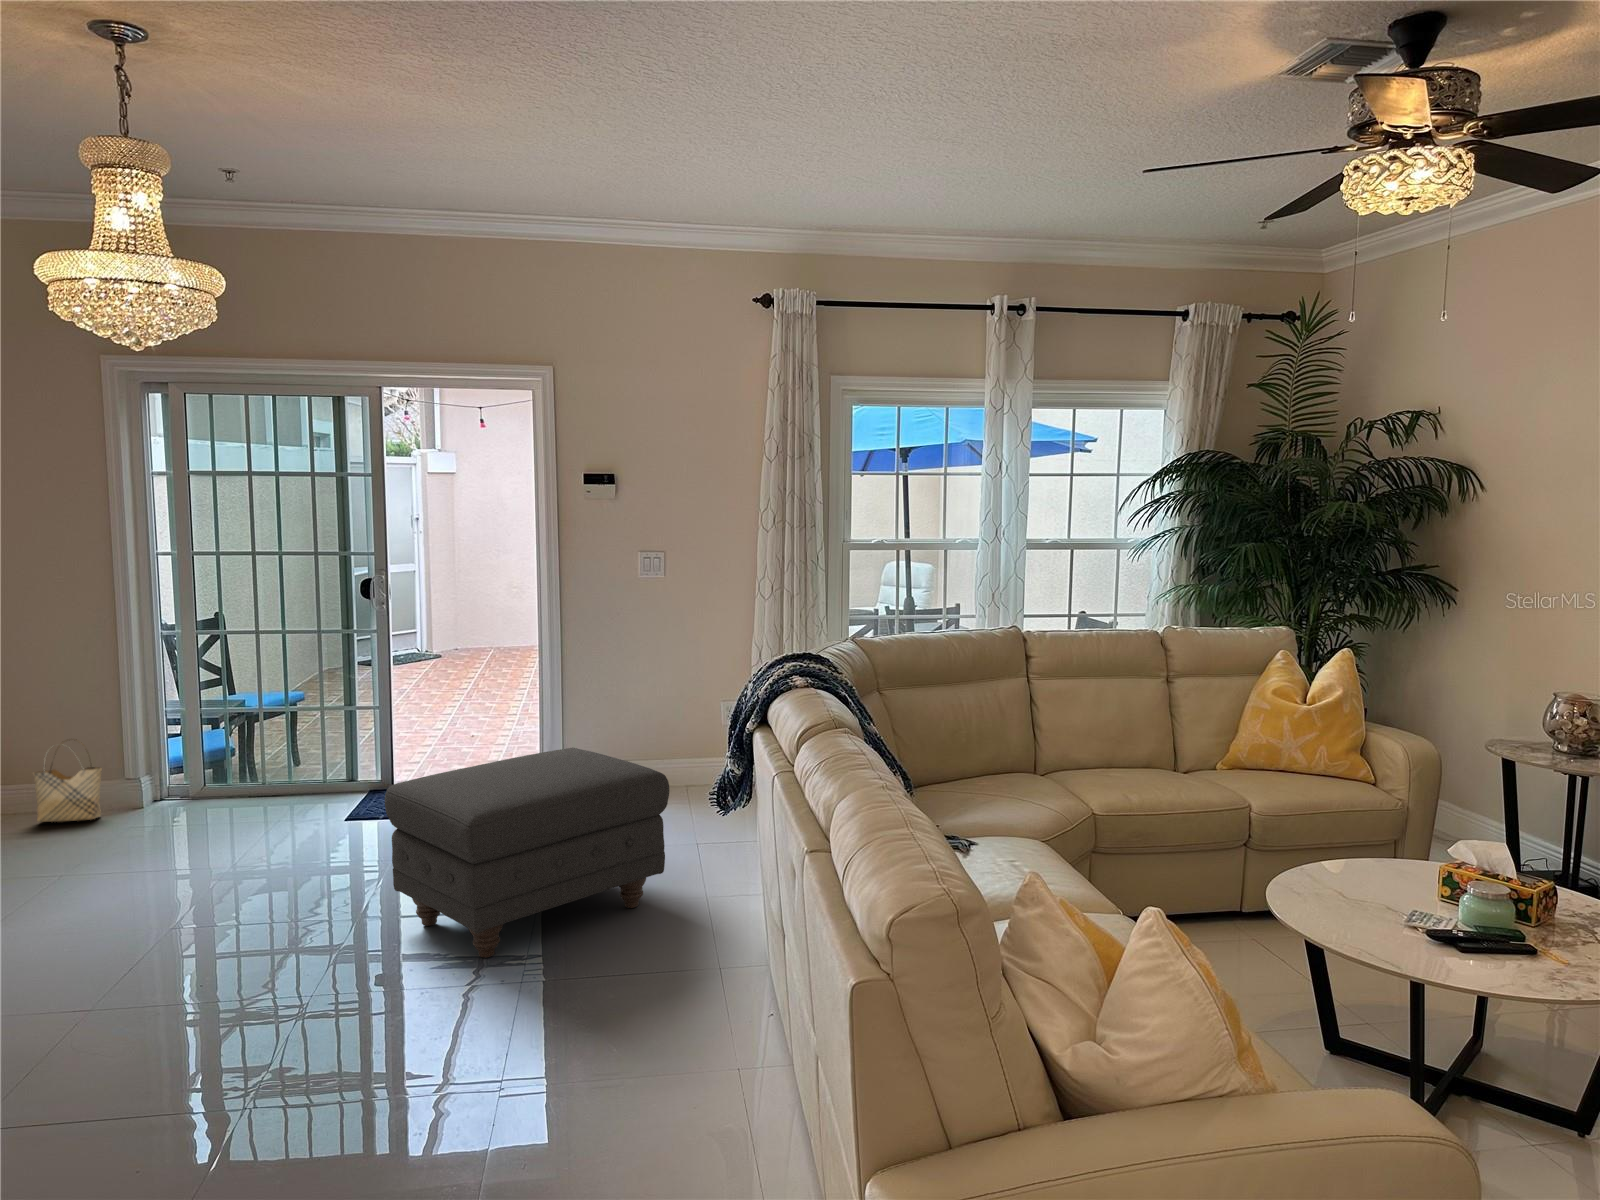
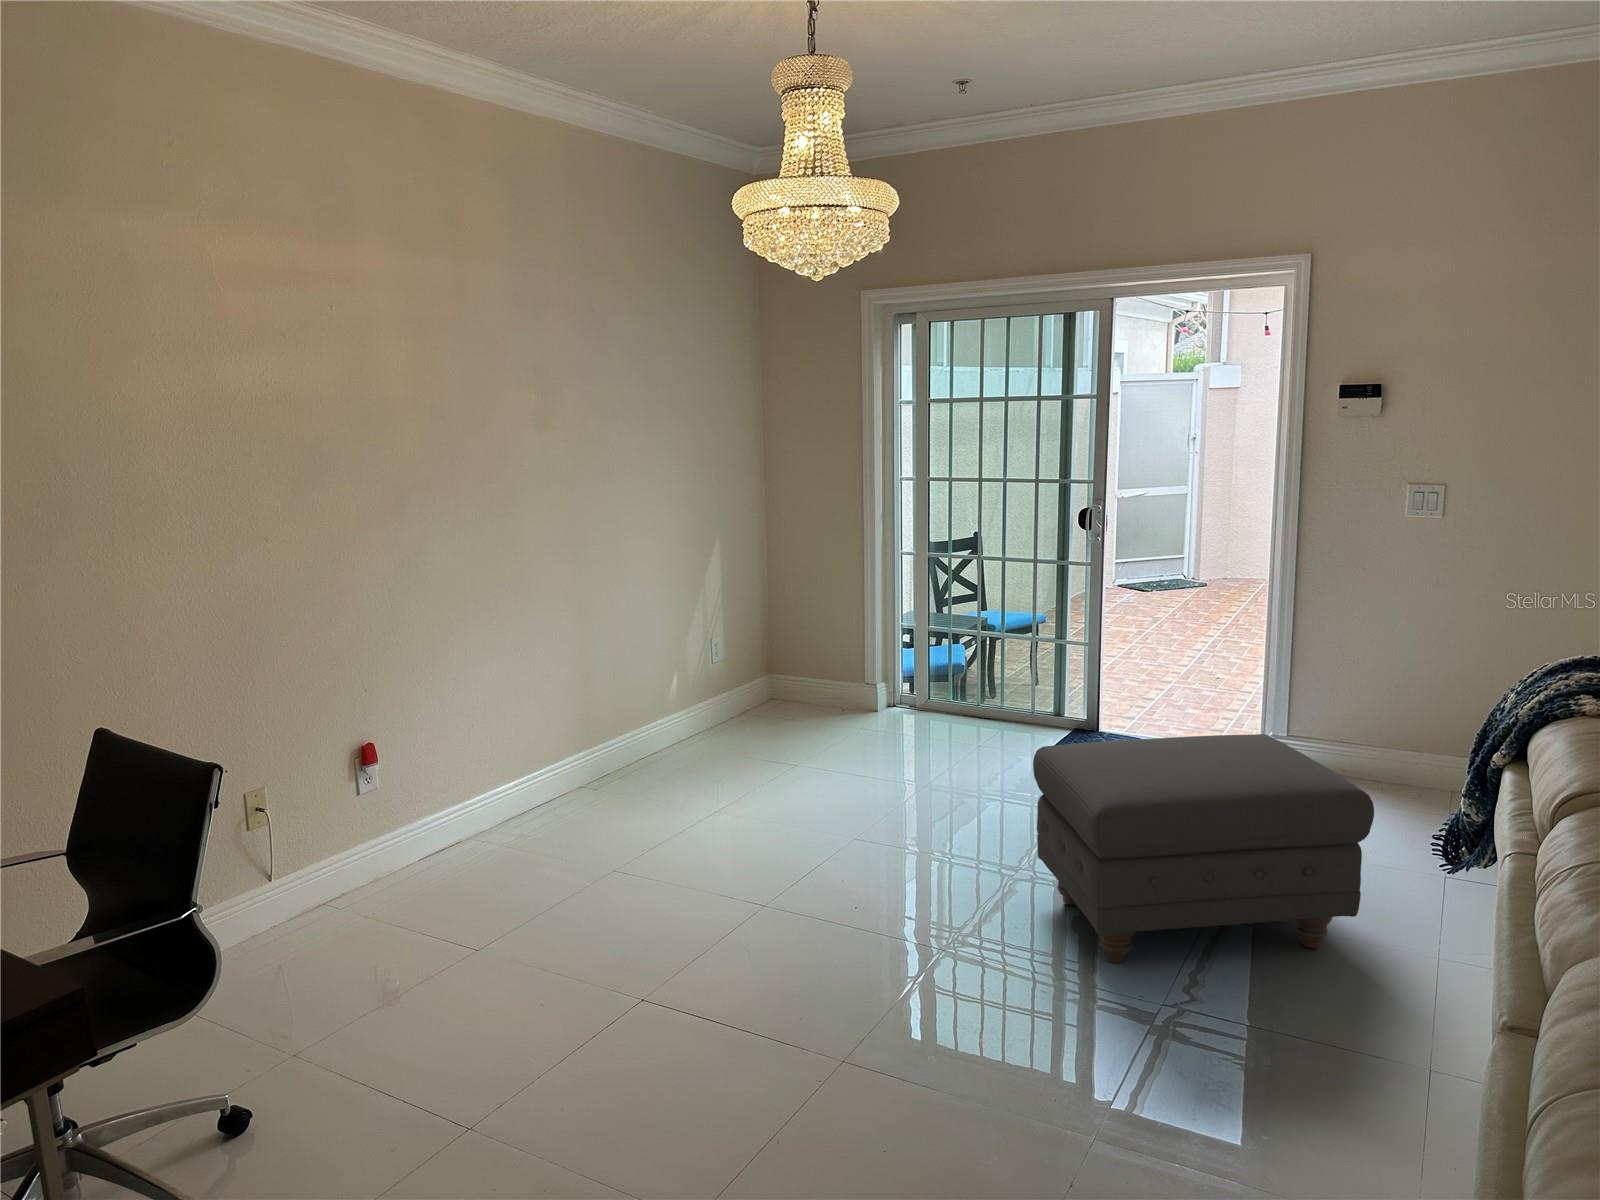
woven basket: present [33,744,102,822] -> none [795,642,846,716]

